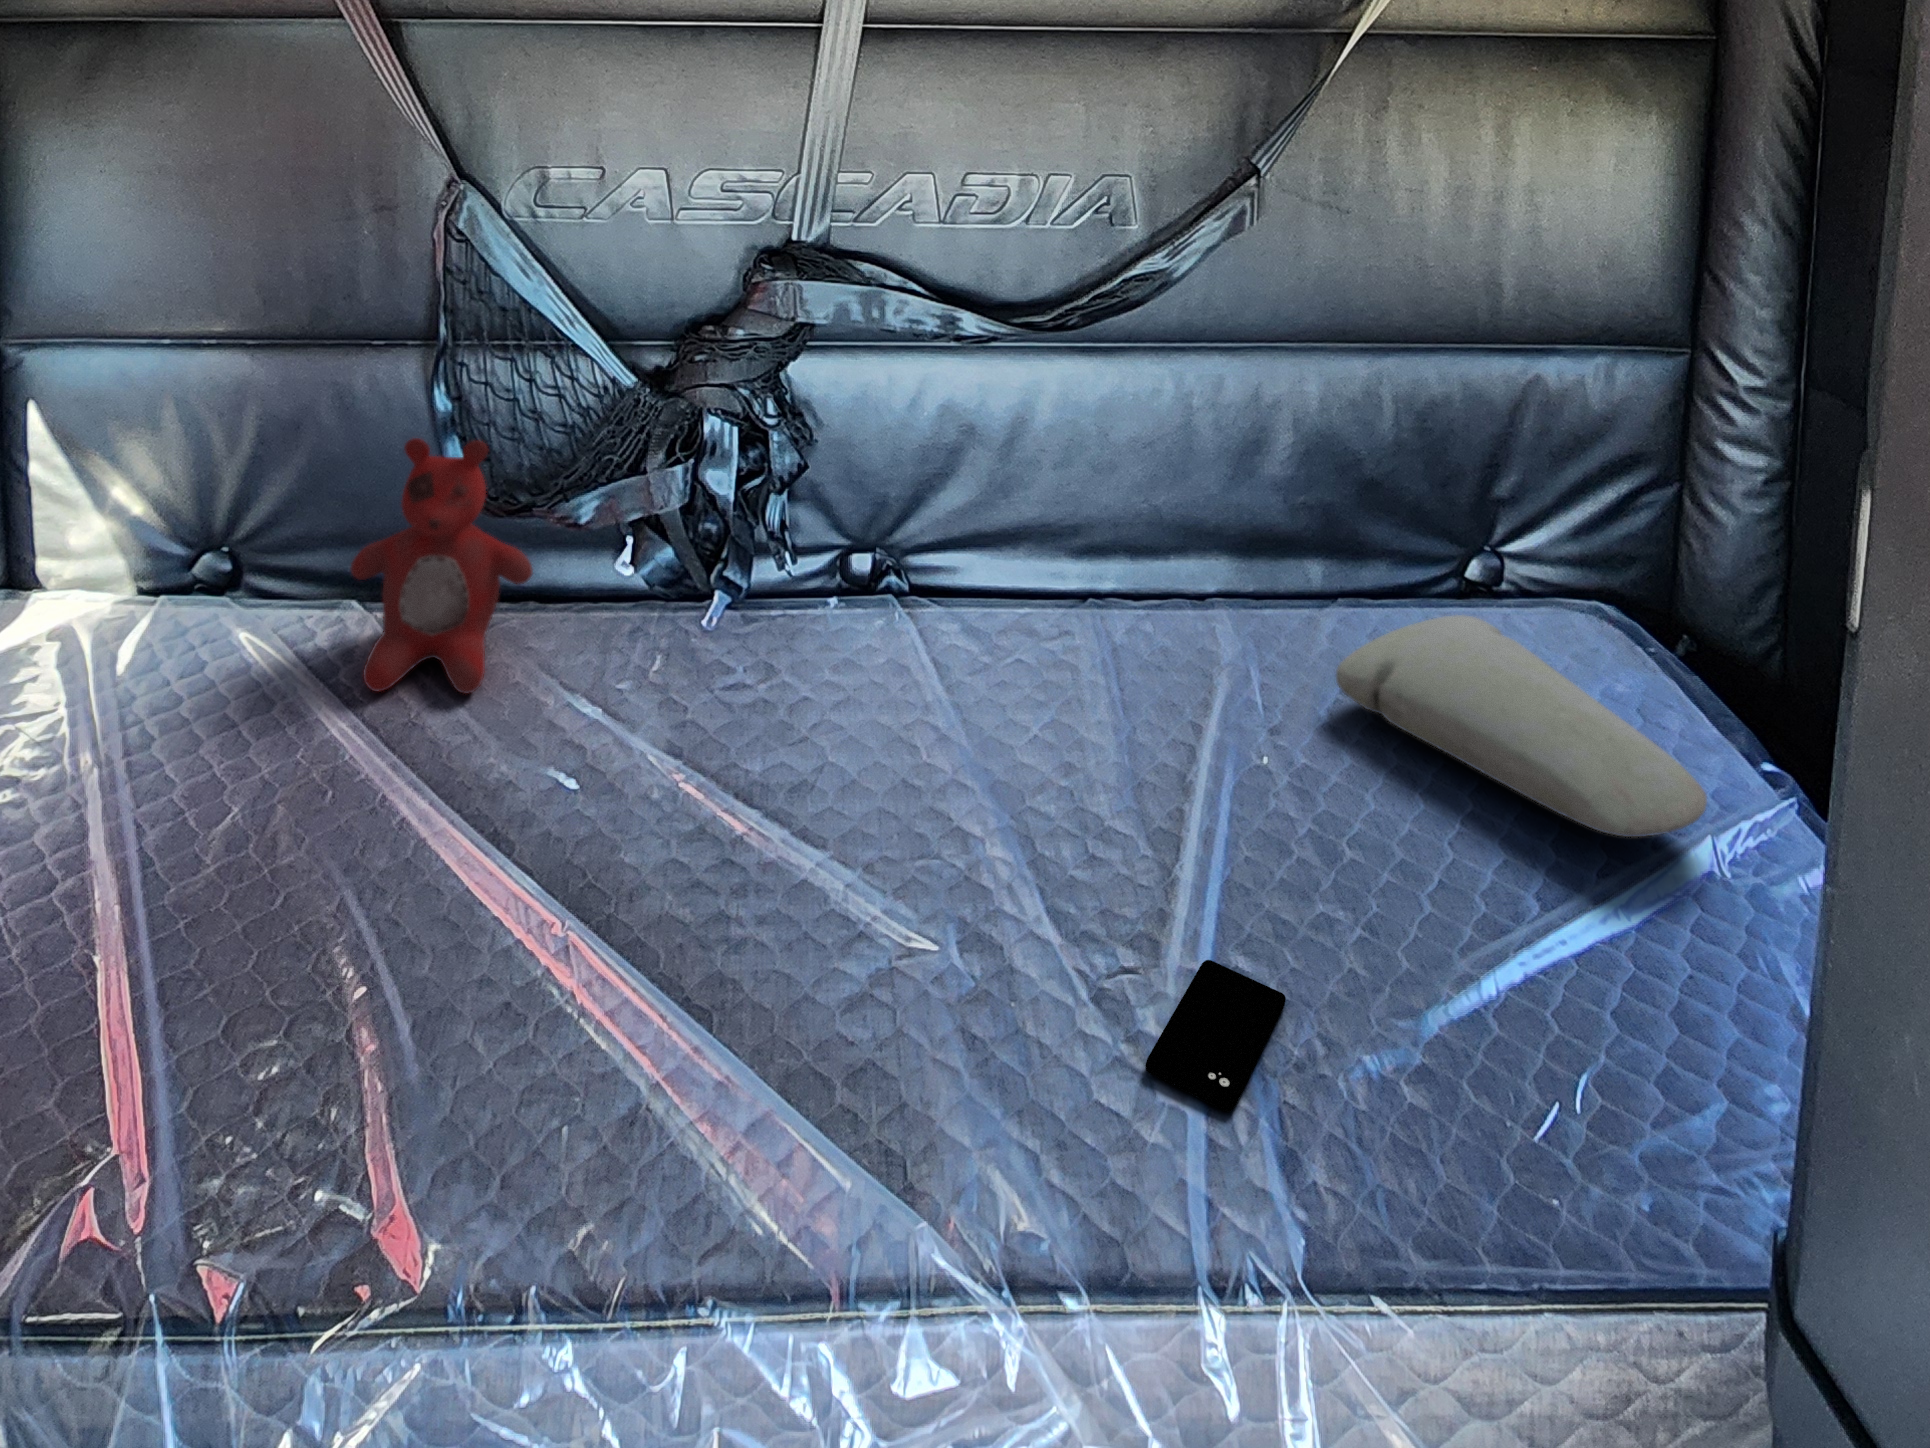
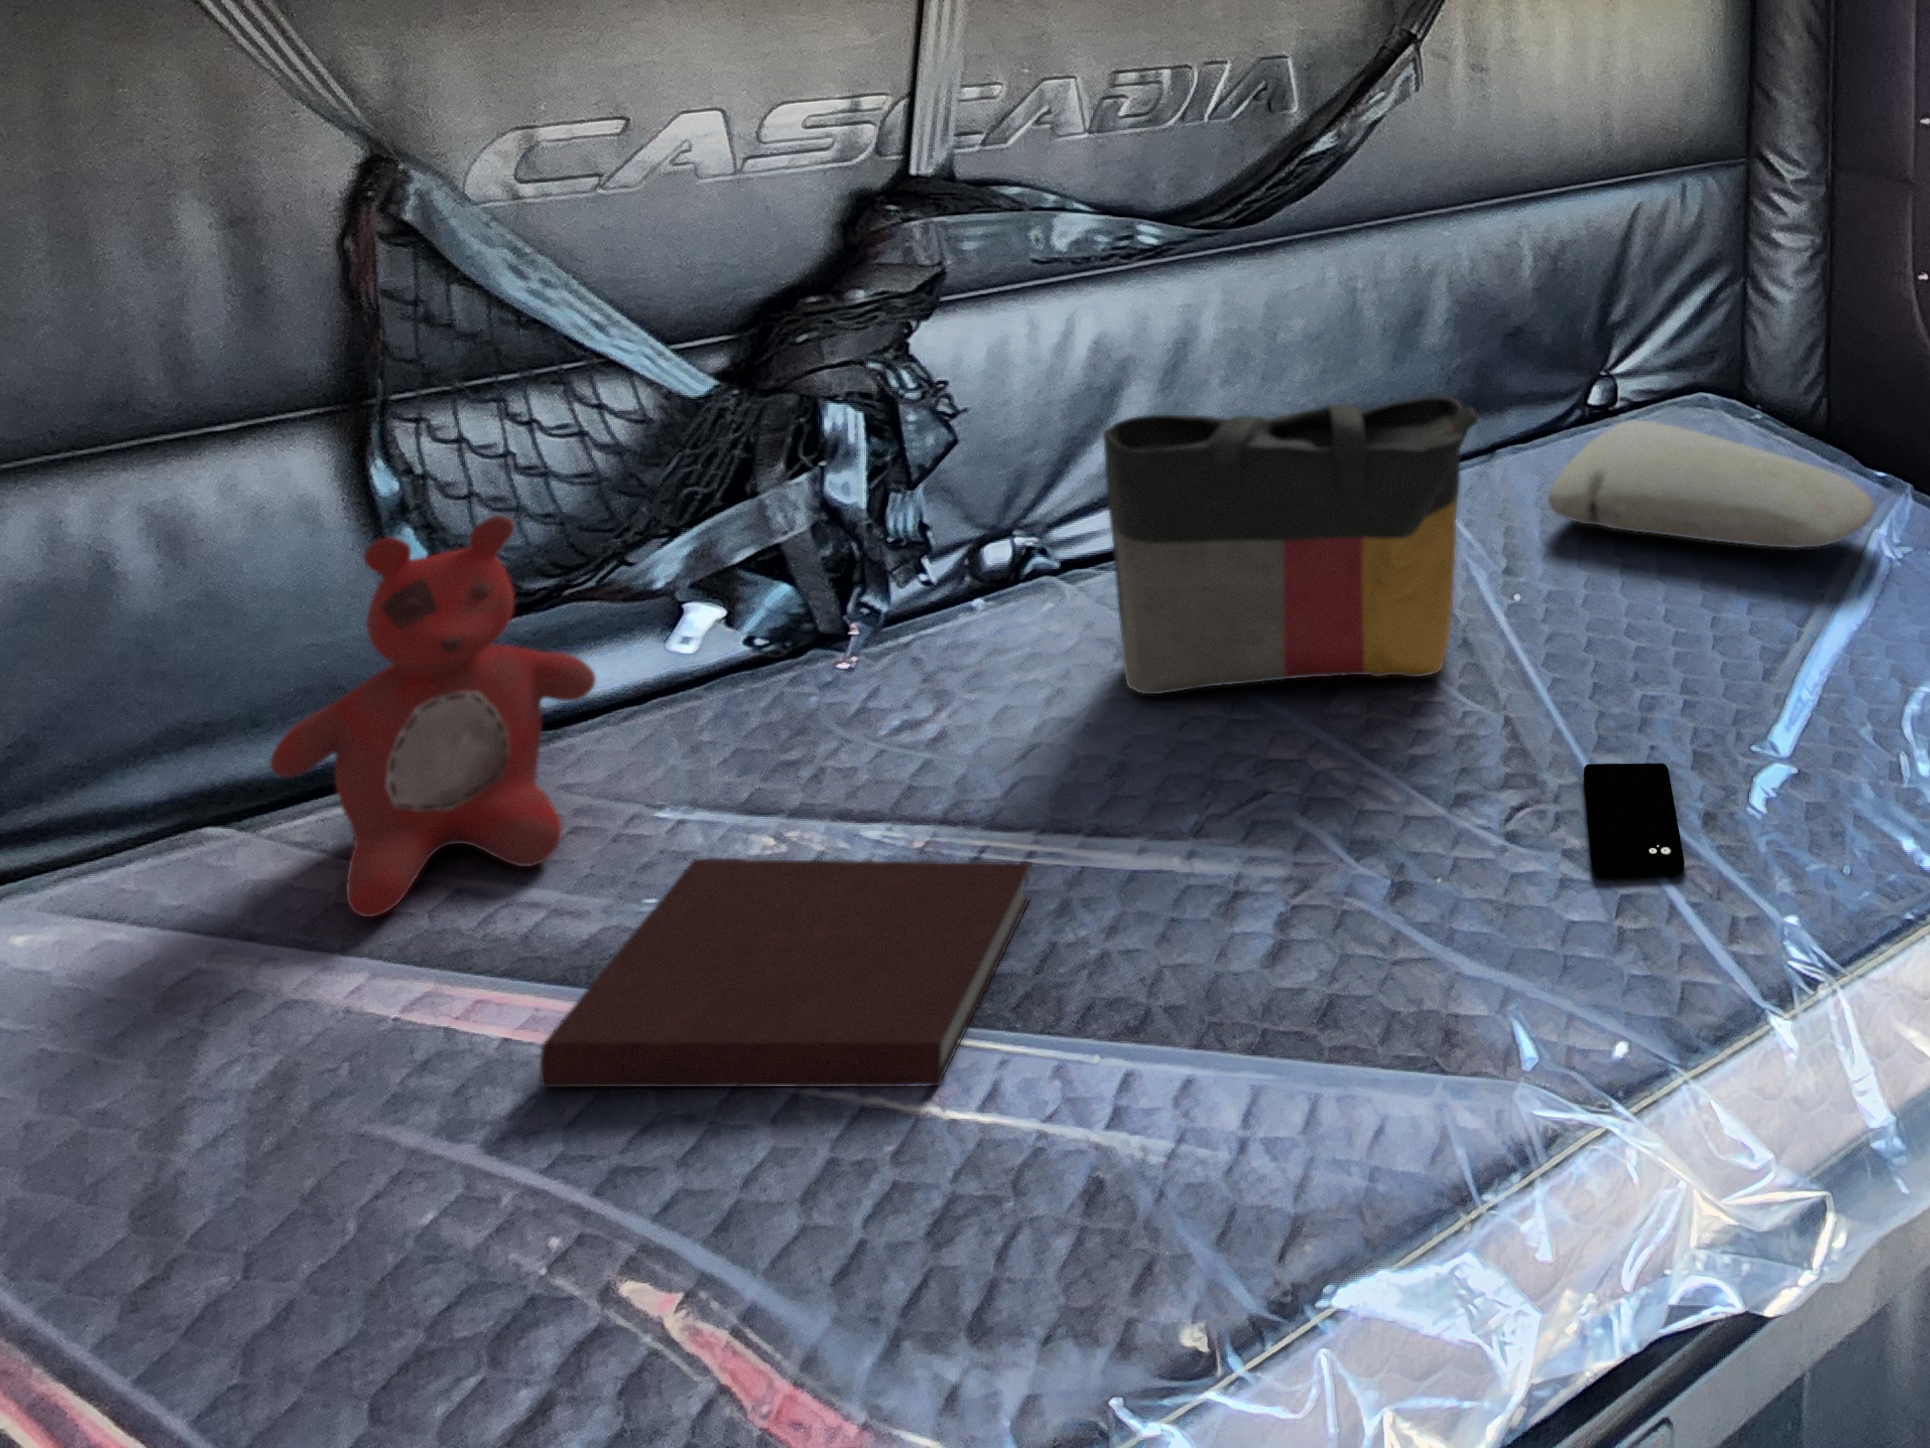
tote bag: none [877,484,1189,808] -> present [1103,396,1478,694]
notebook: none [385,731,718,978] -> present [540,859,1031,1087]

